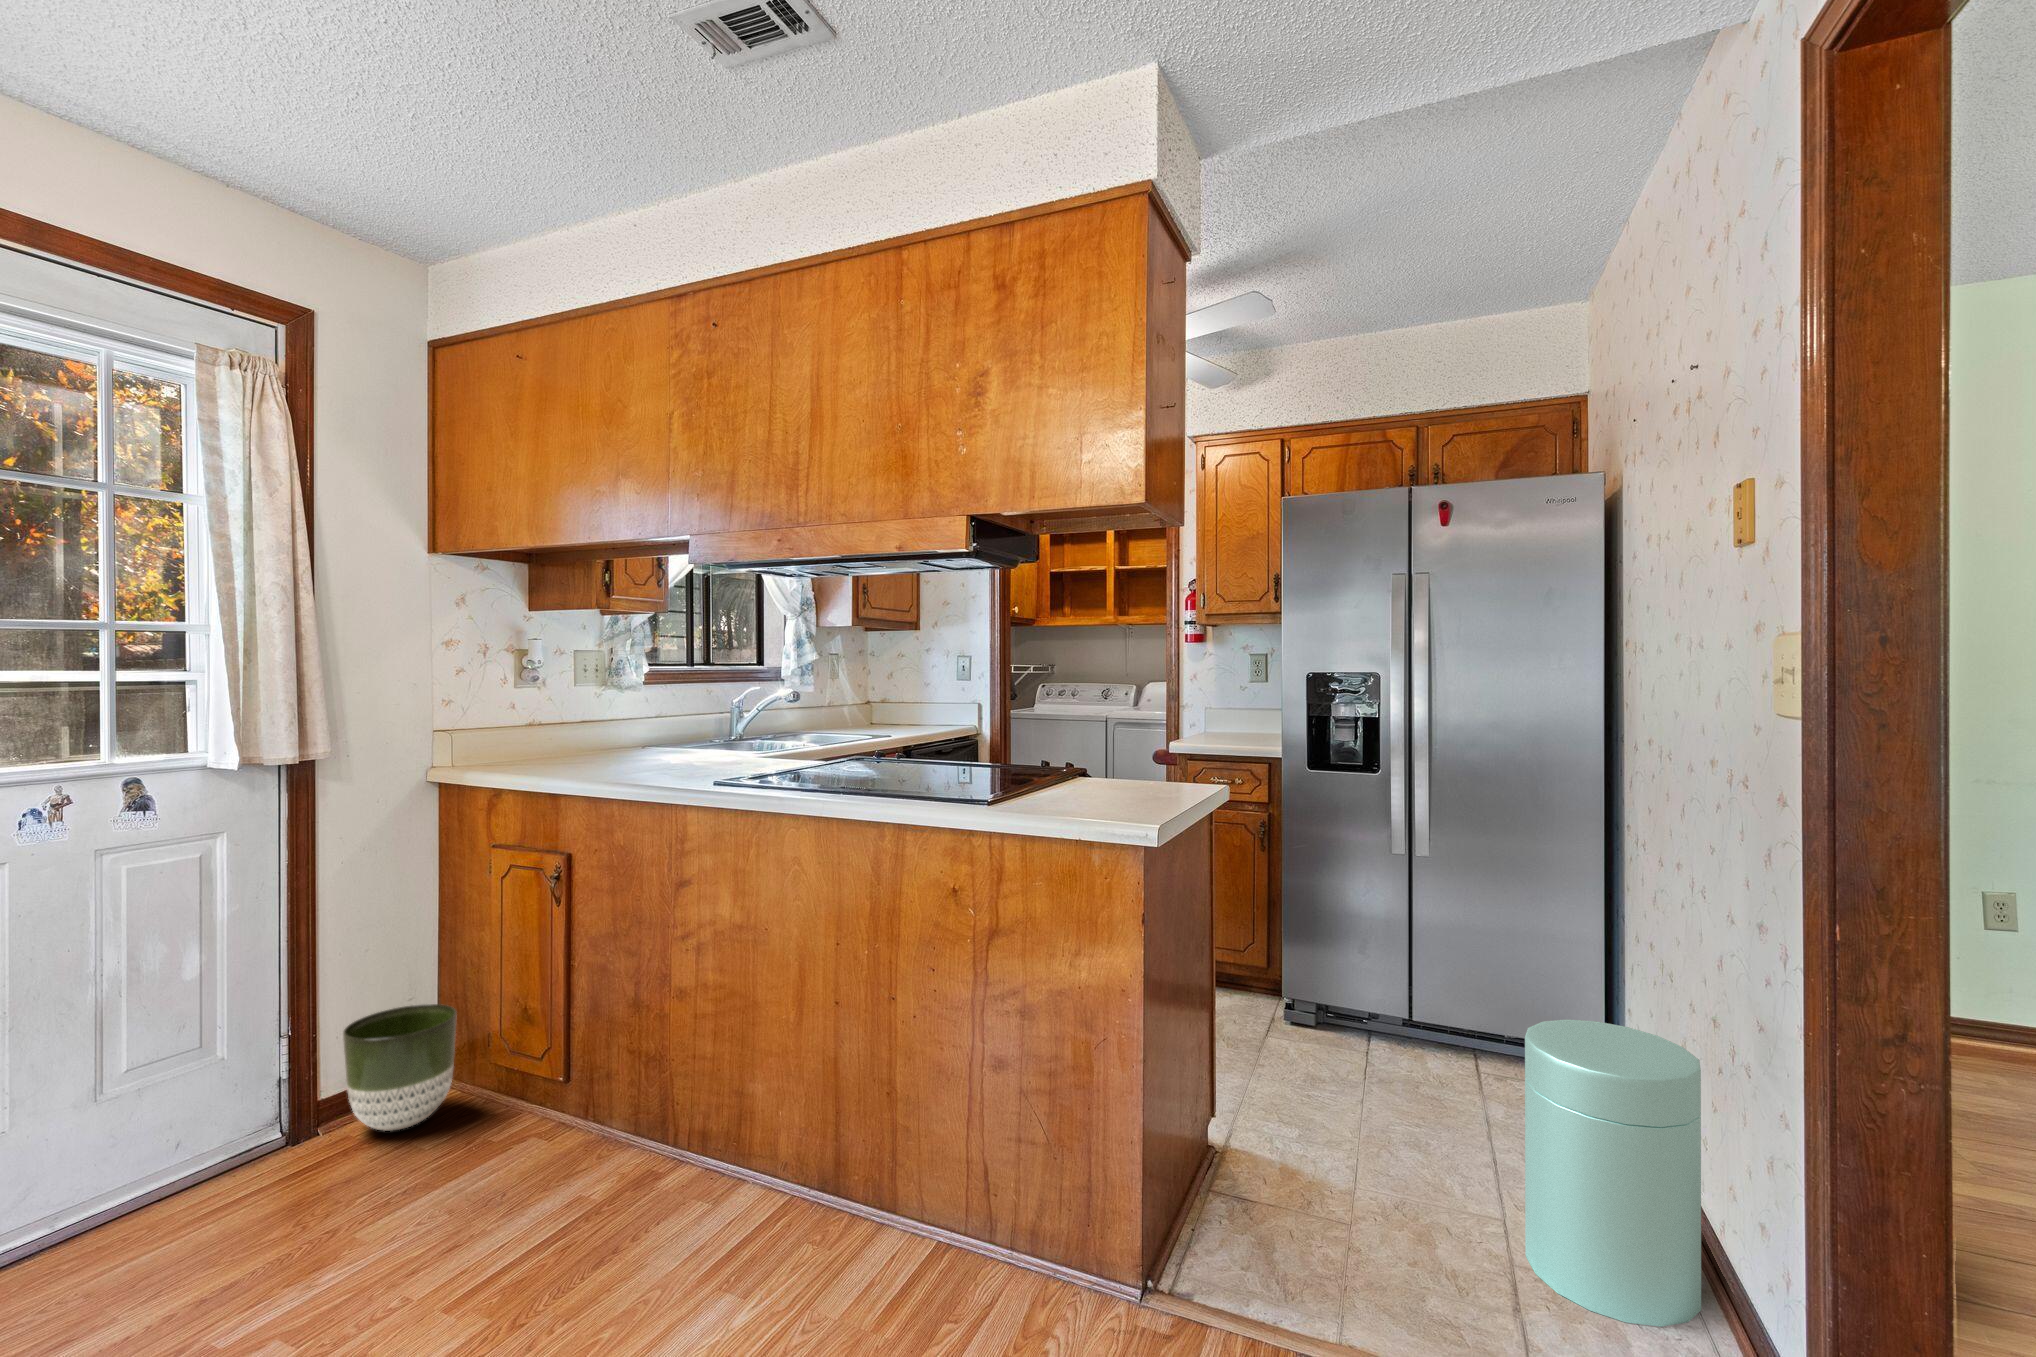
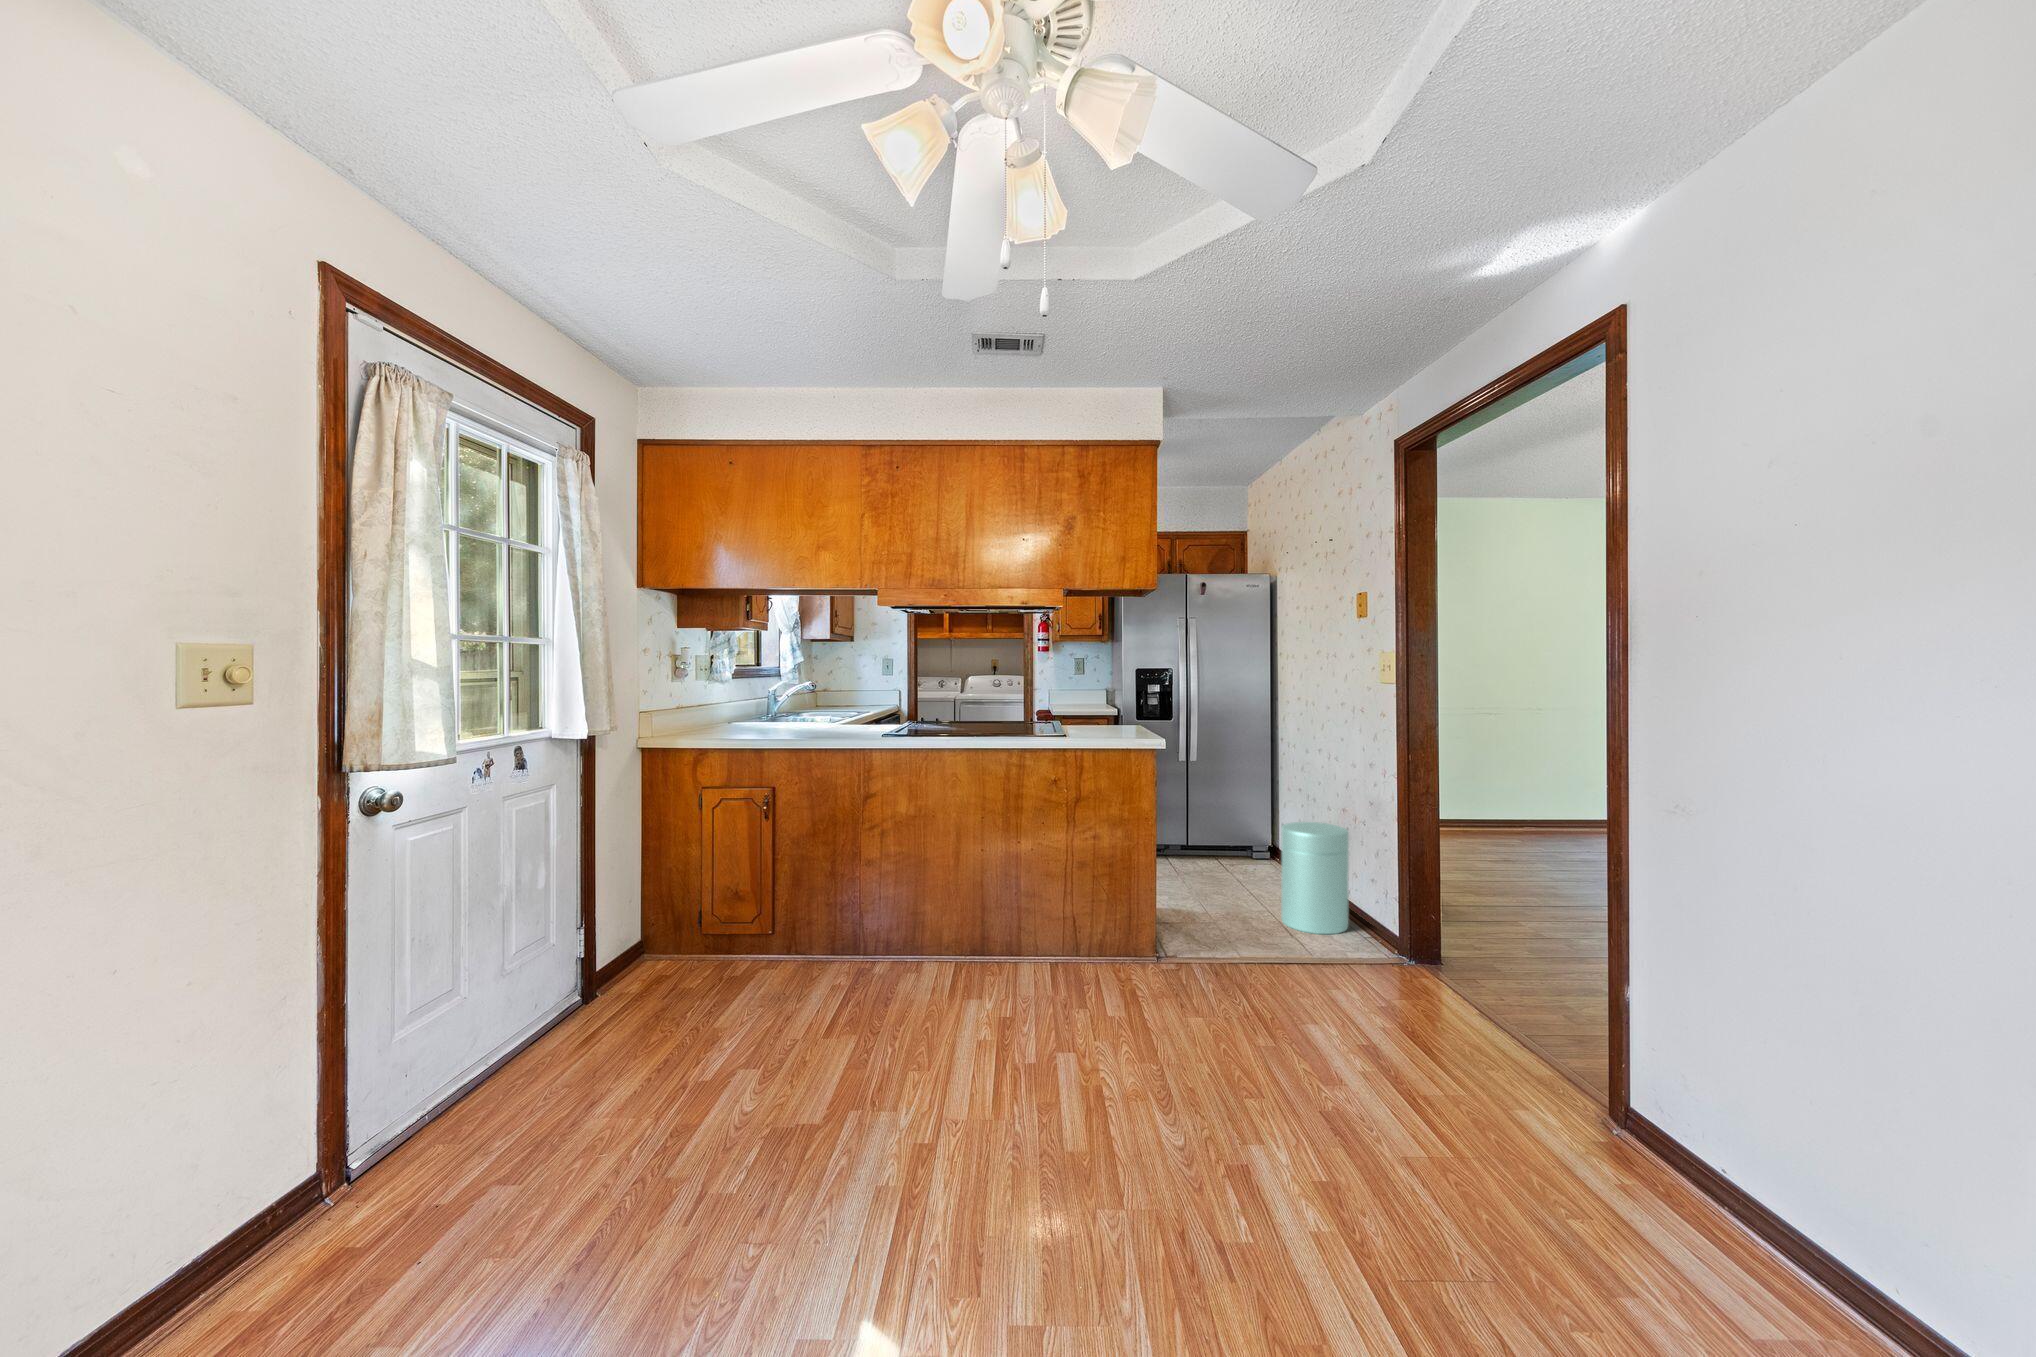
planter: present [343,1004,457,1131] -> none [621,897,691,979]

